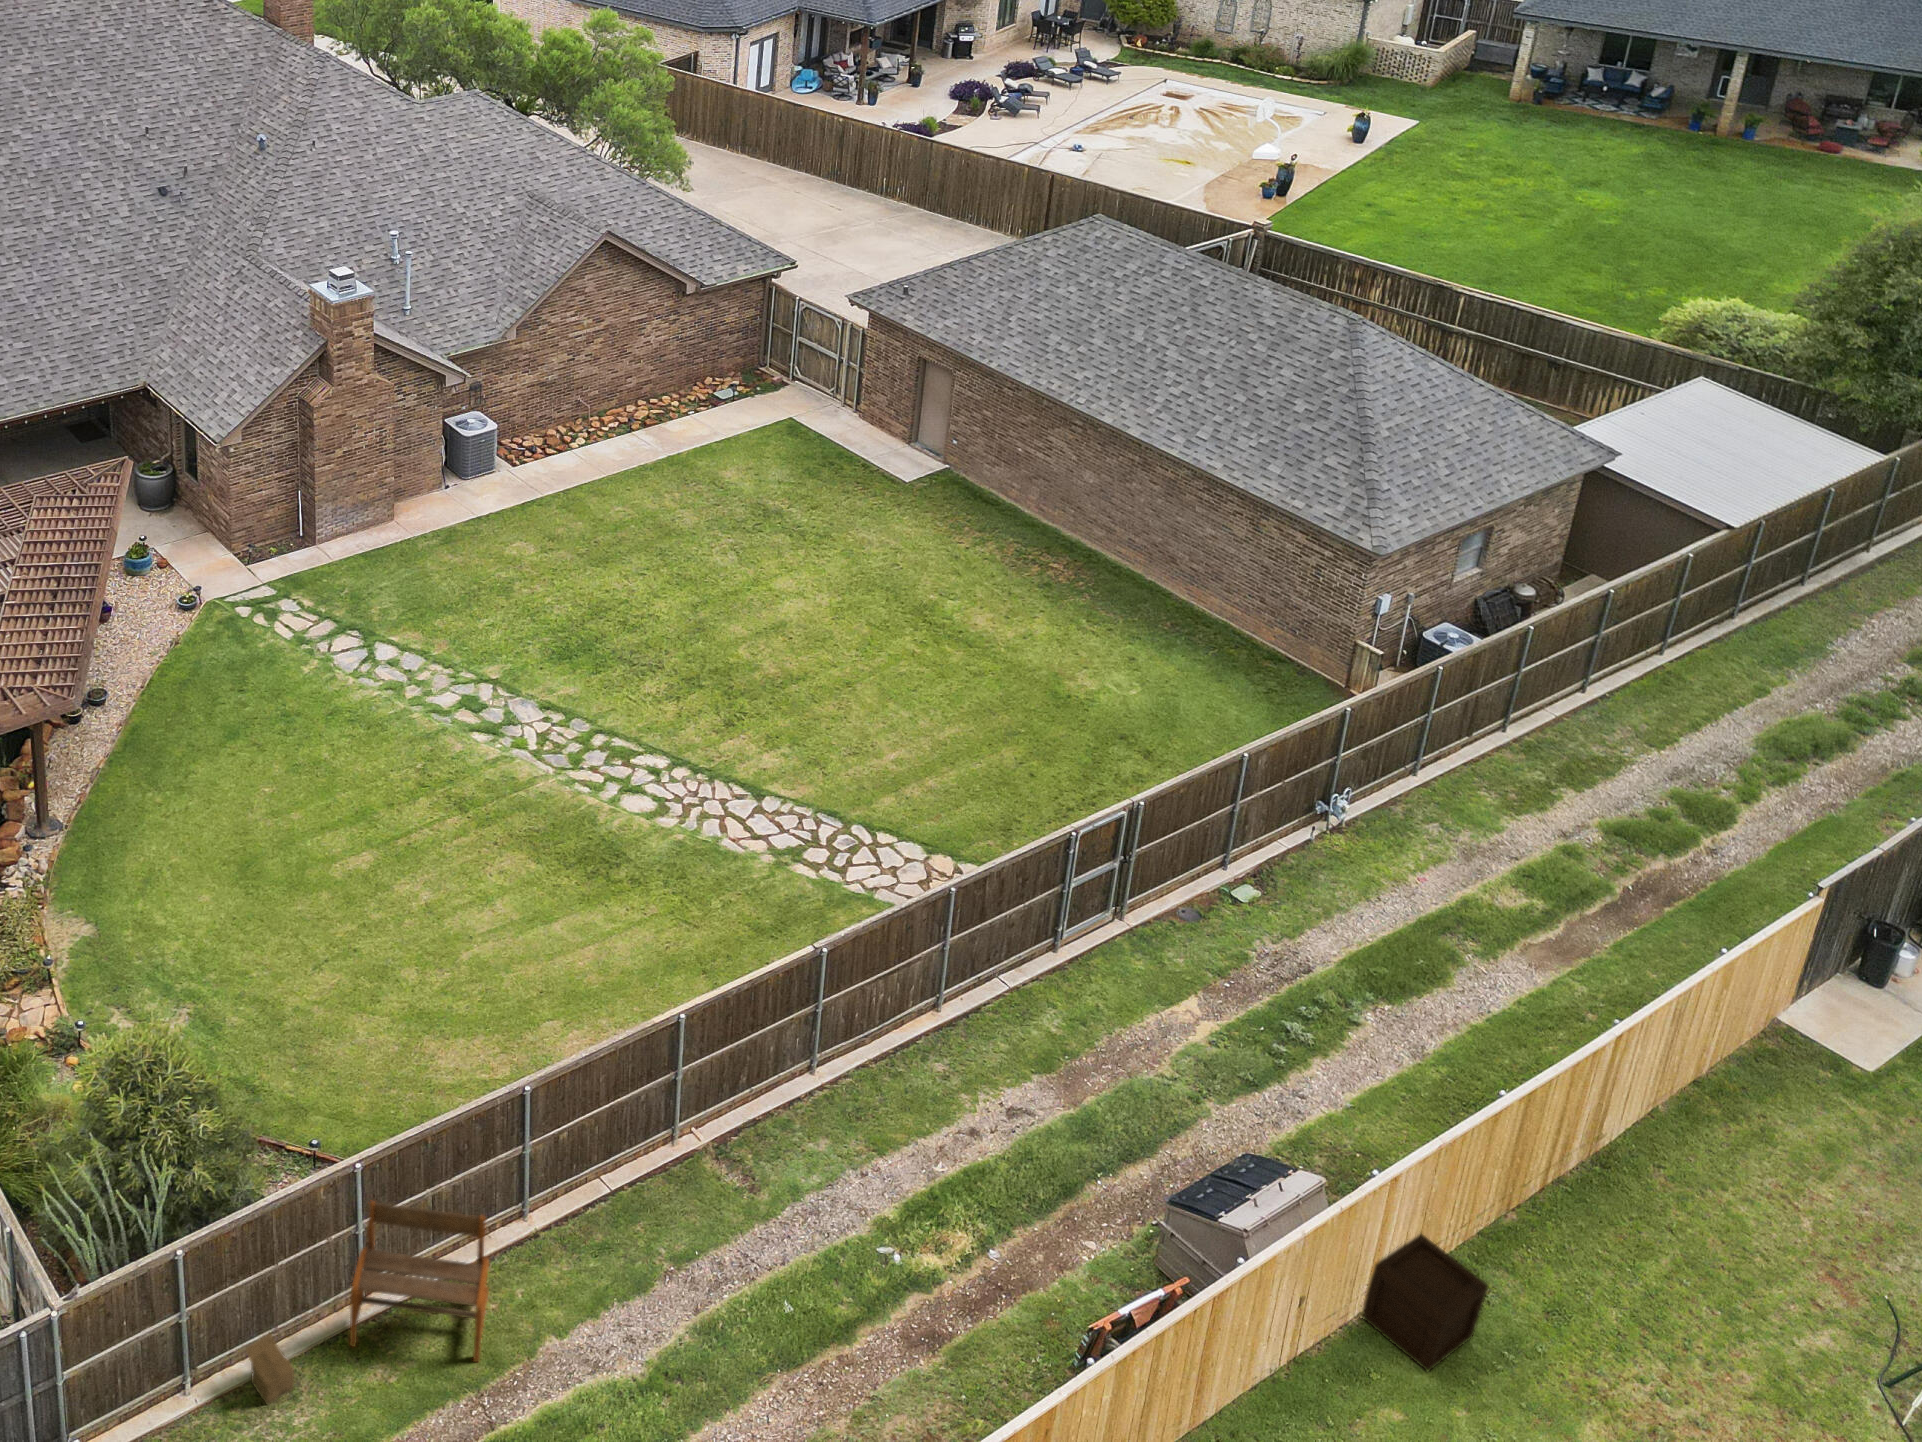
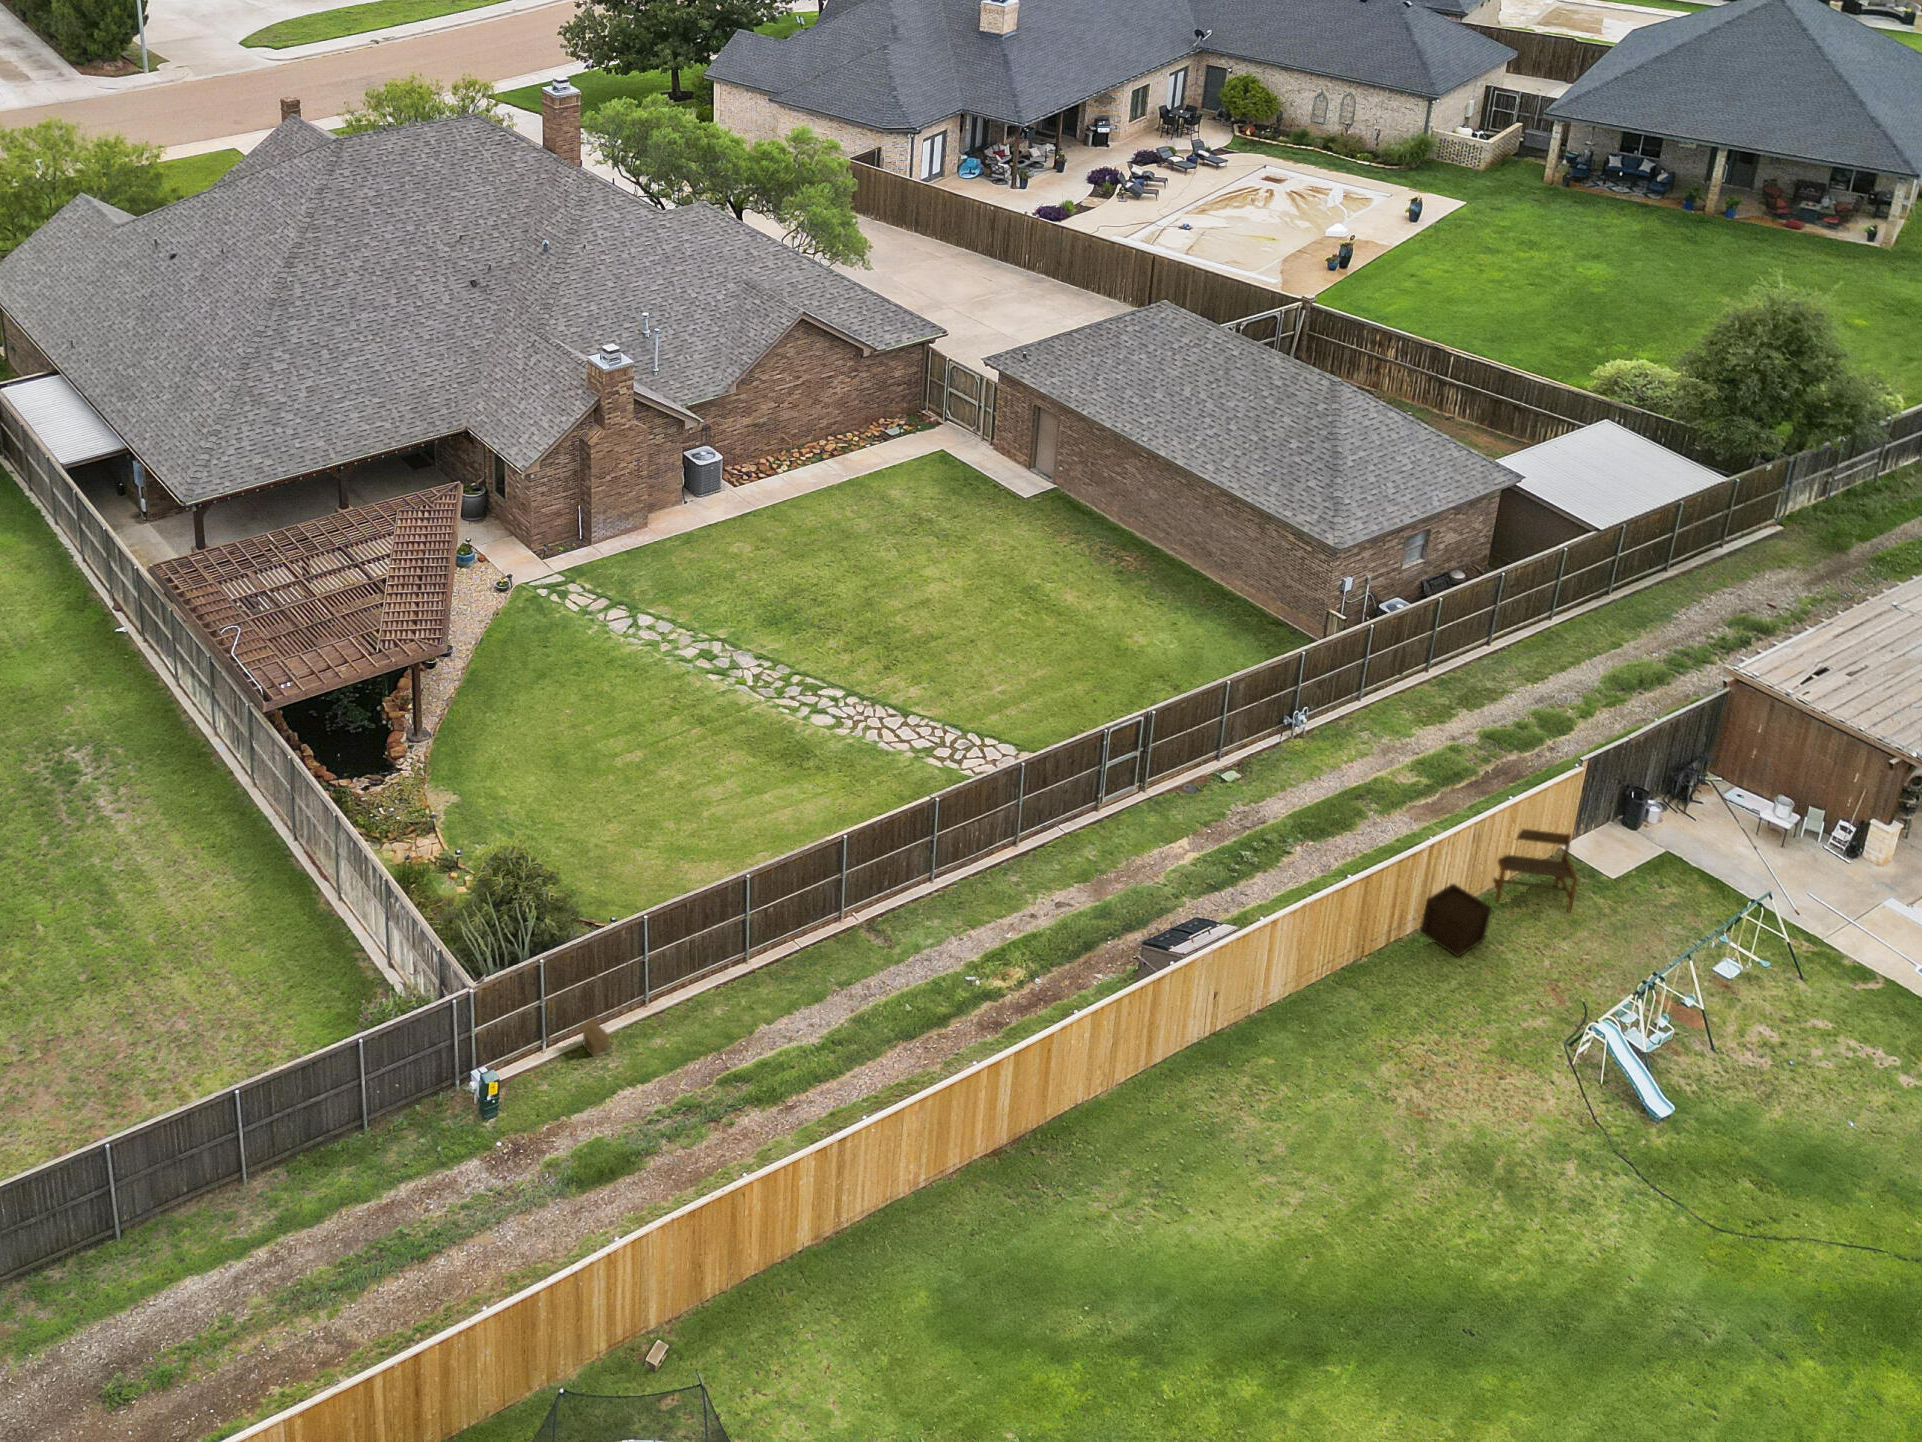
bench: present [350,1200,489,1362] -> present [1493,829,1577,912]
wooden crate: present [1363,1234,1488,1371] -> present [1420,884,1491,956]

